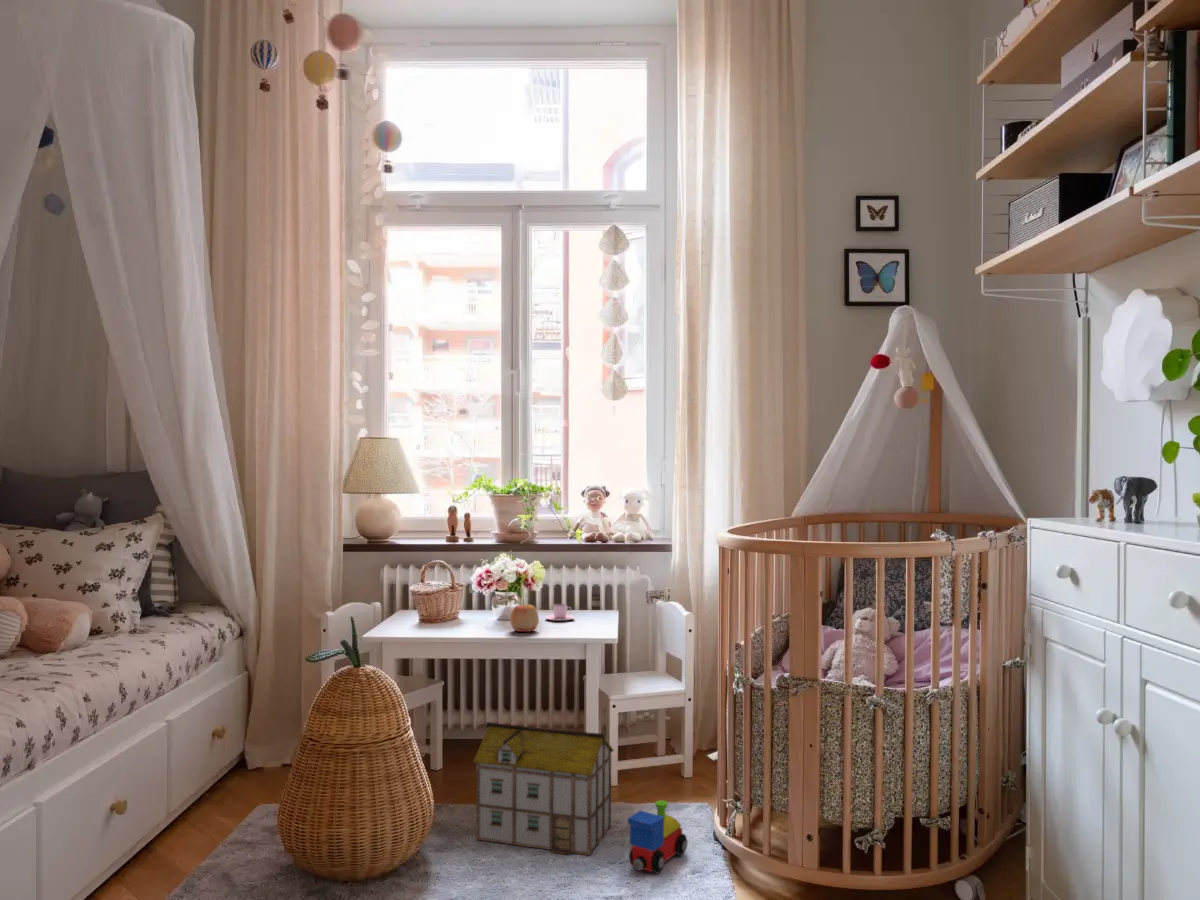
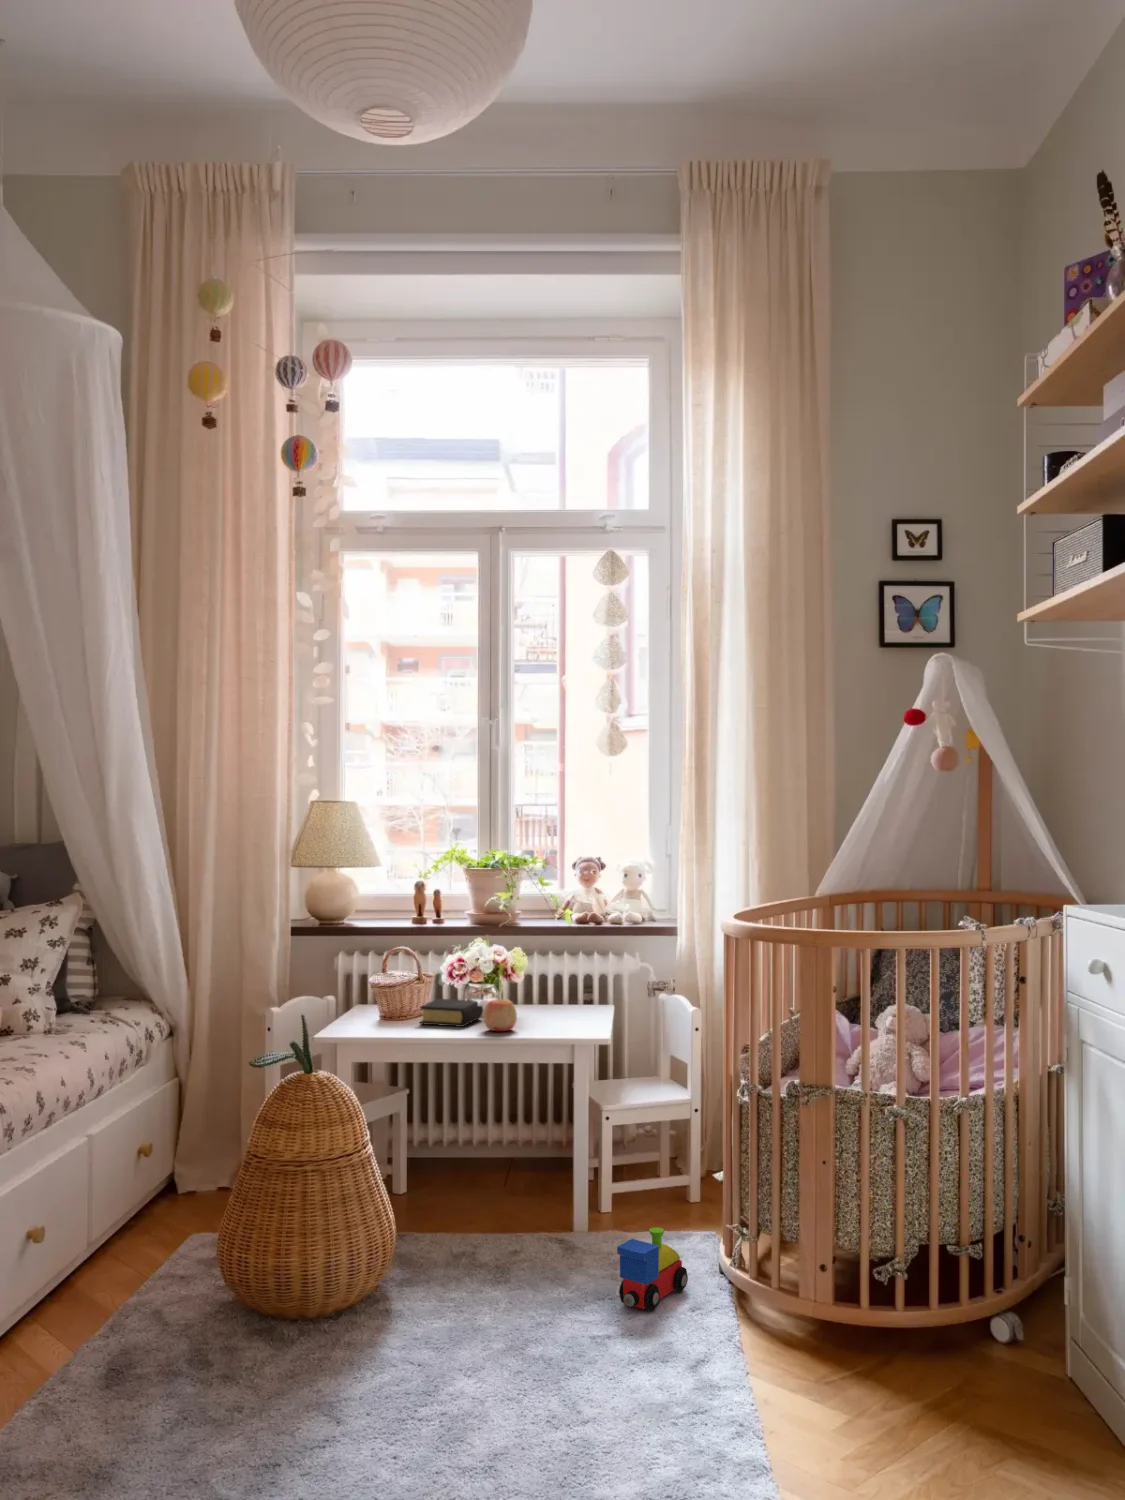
book: none [455,604,510,628] -> present [420,999,483,1027]
teacup: present [546,604,574,621] -> none [526,974,561,1018]
toy house: present [474,722,613,855] -> none [441,1136,603,1291]

